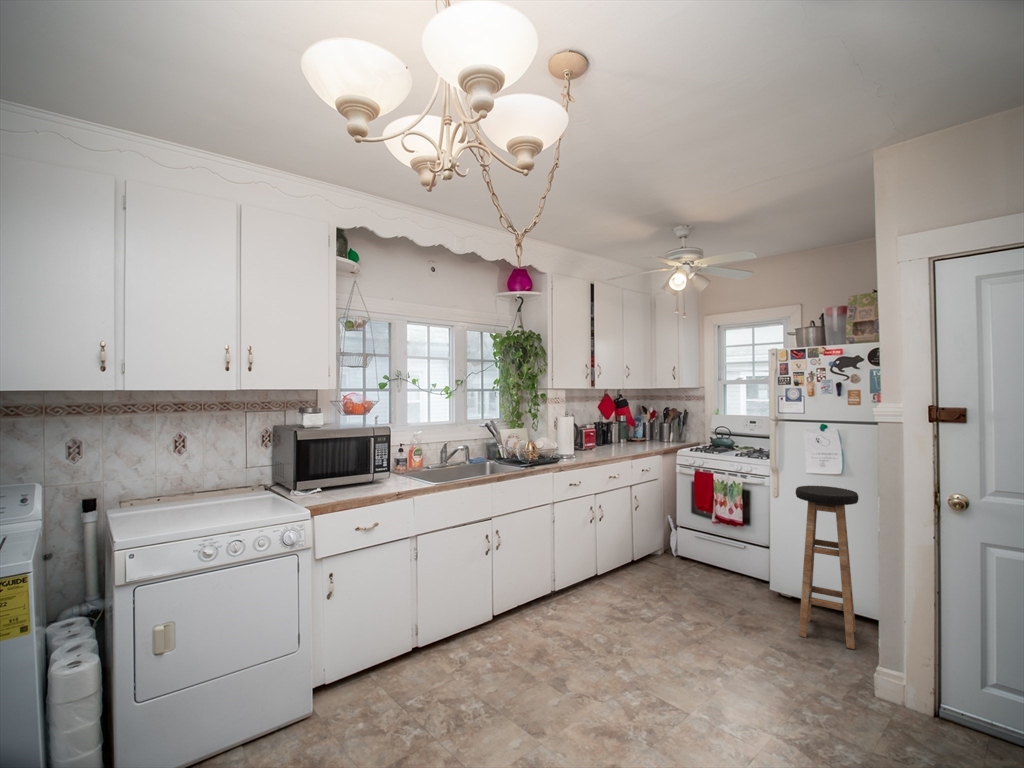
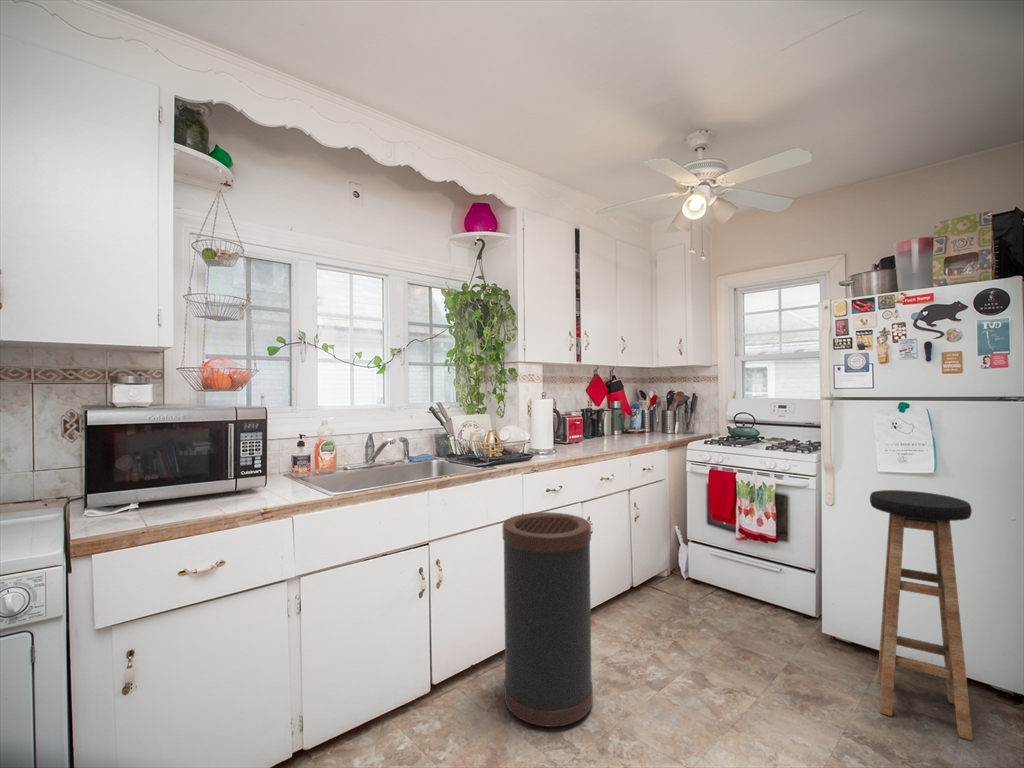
trash can: none [543,500,604,639] -> present [503,512,593,727]

